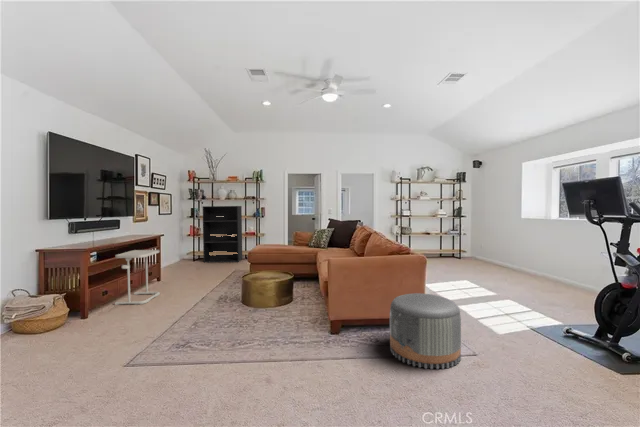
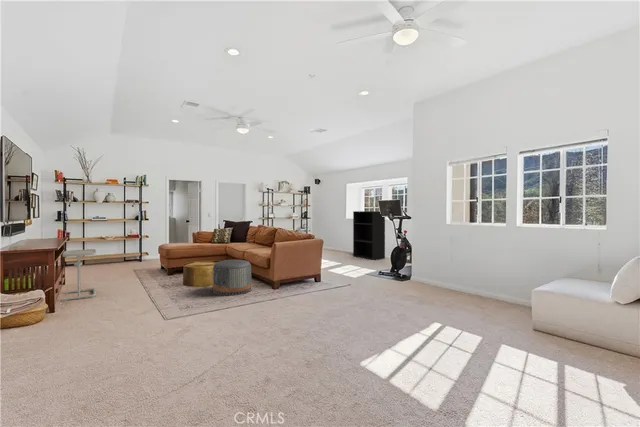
bookshelf: present [202,206,242,263] -> present [353,211,385,260]
pouf: present [390,293,461,369] -> present [213,259,251,295]

